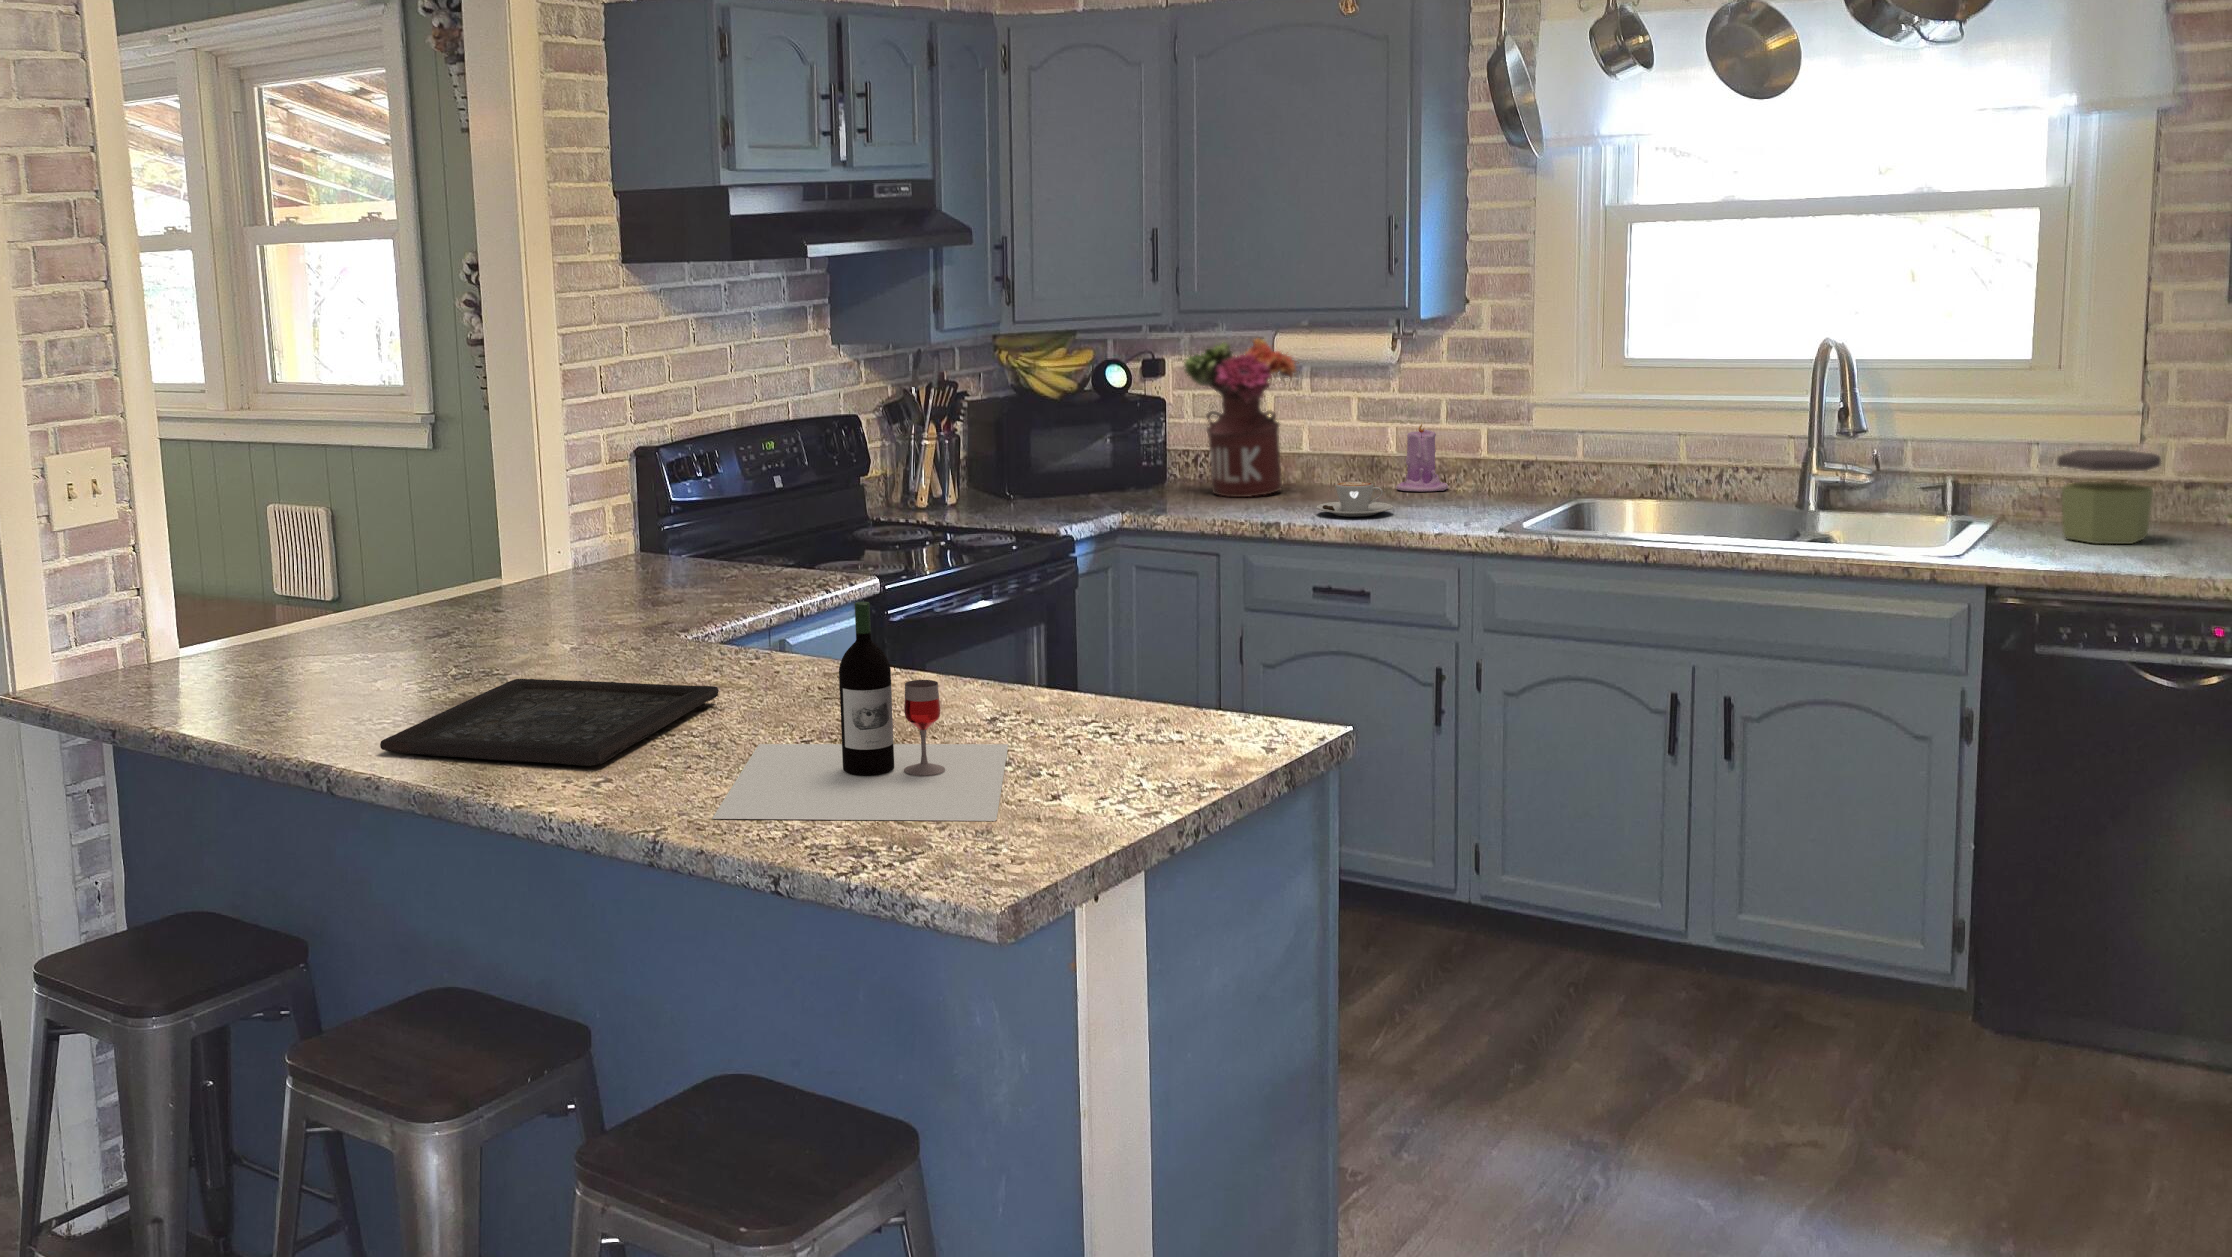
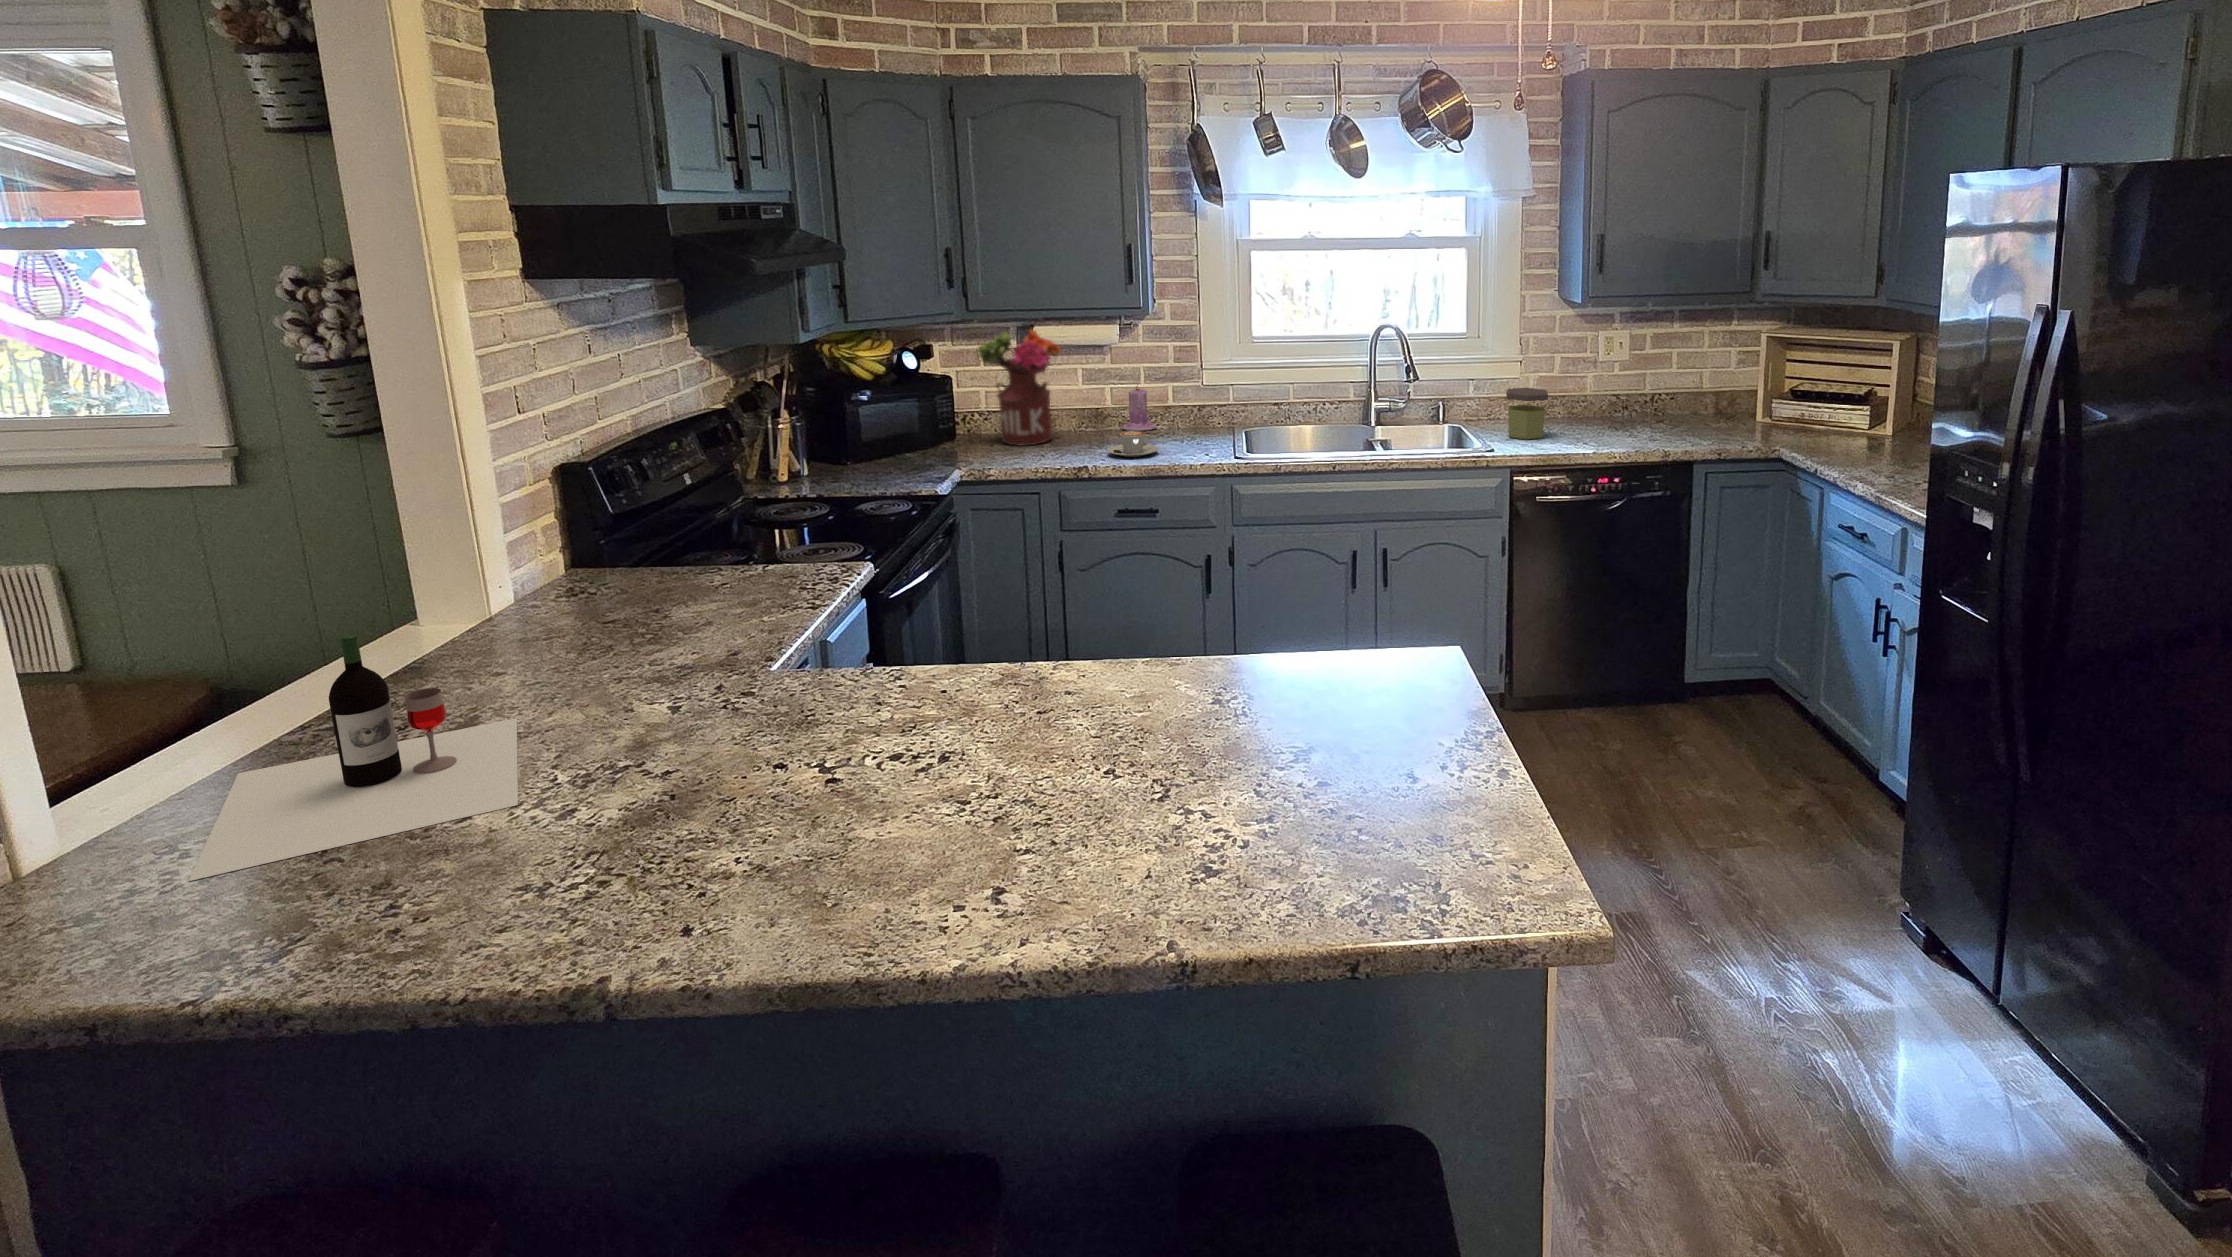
wine bottle: present [712,602,1008,821] -> present [189,634,518,881]
tray: present [380,679,719,766] -> none [656,730,970,926]

